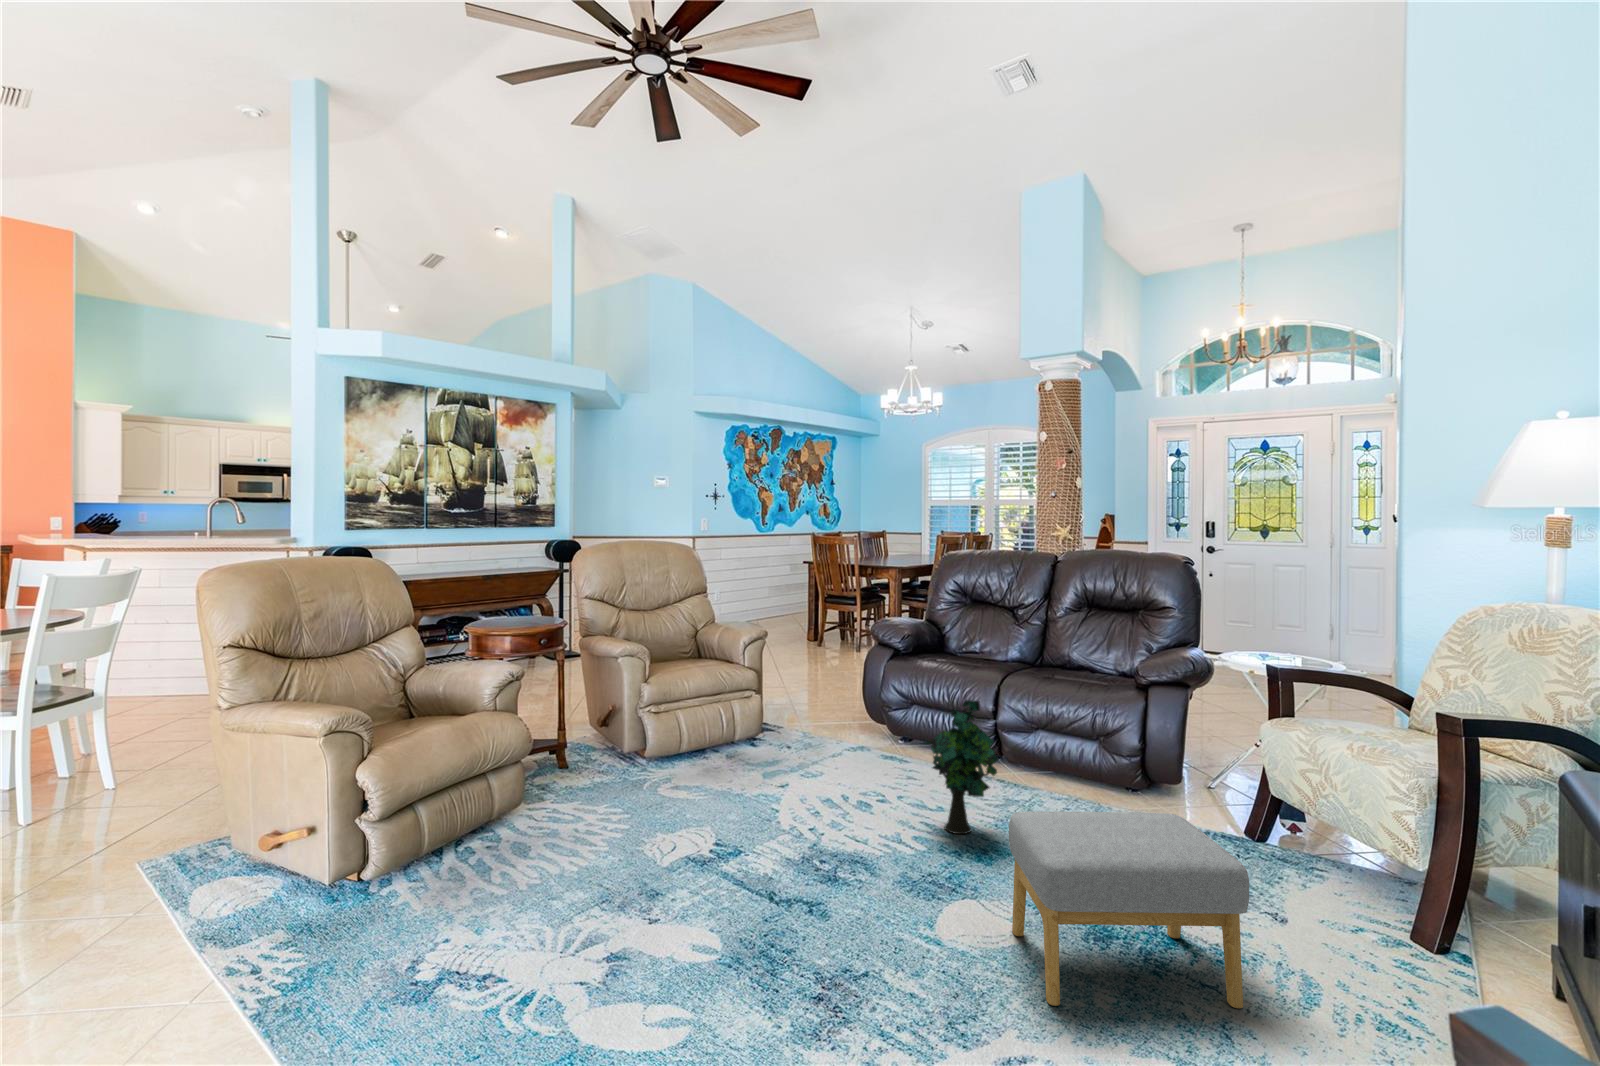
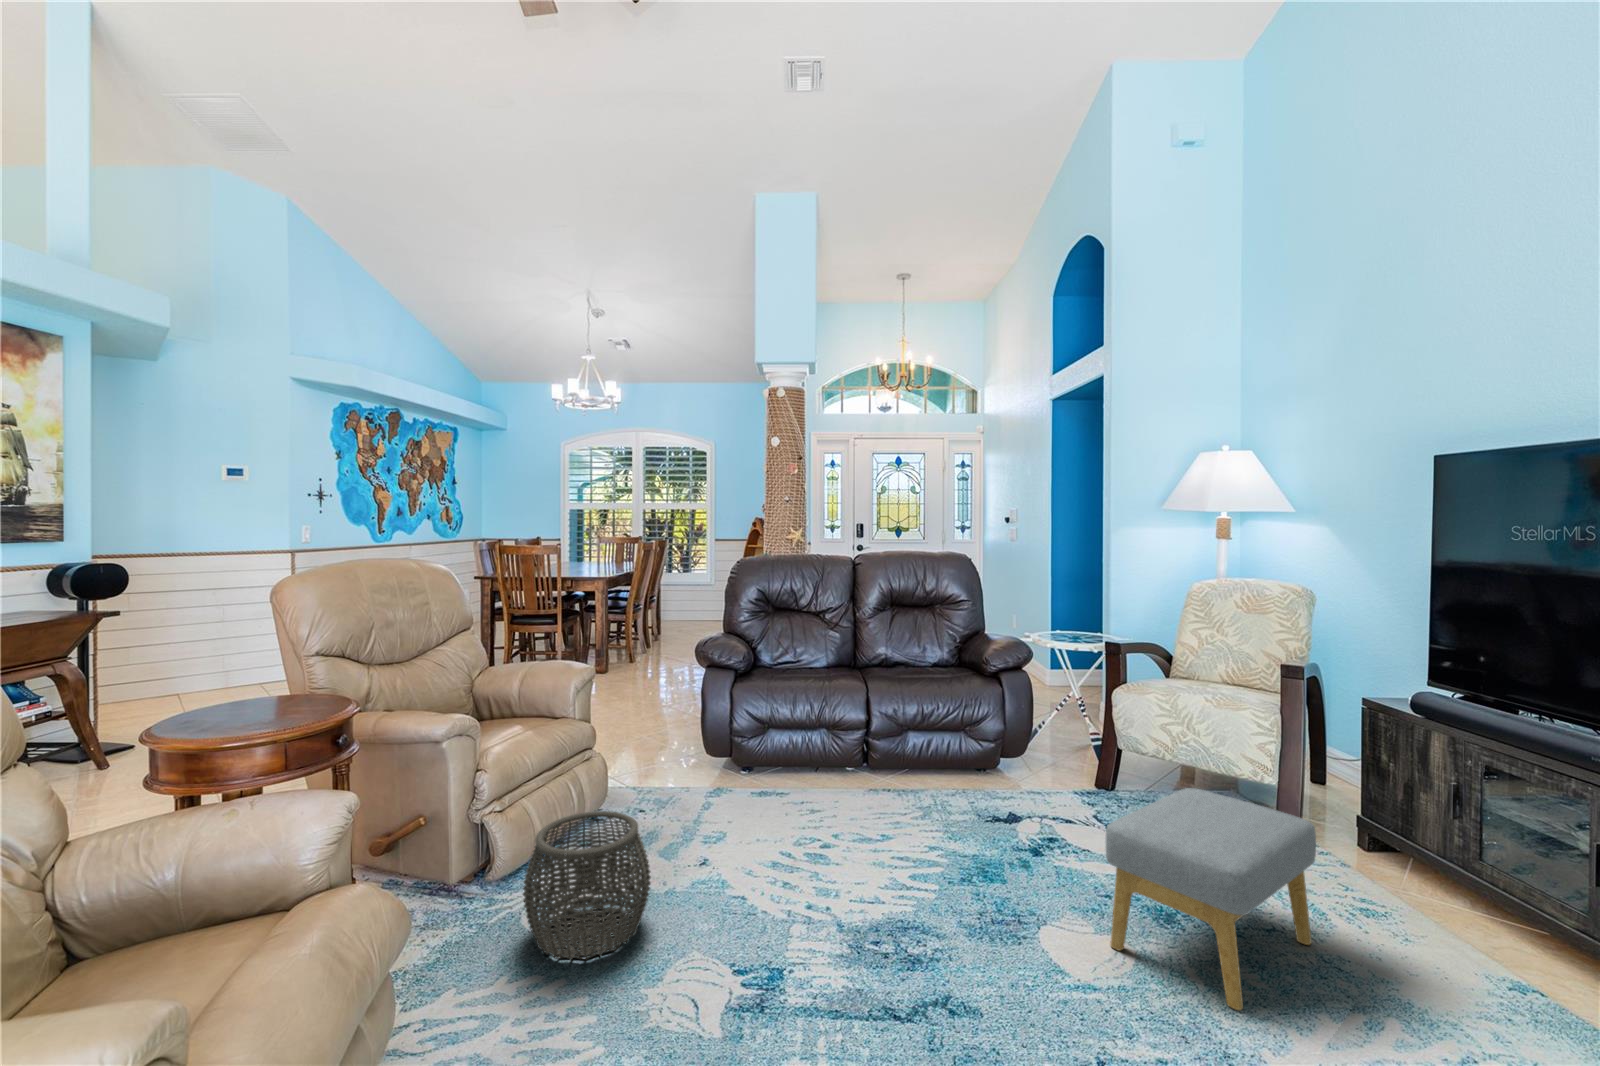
decorative plant: present [923,700,1000,834] -> none [882,714,965,860]
woven basket: none [631,722,717,814] -> present [523,811,651,960]

